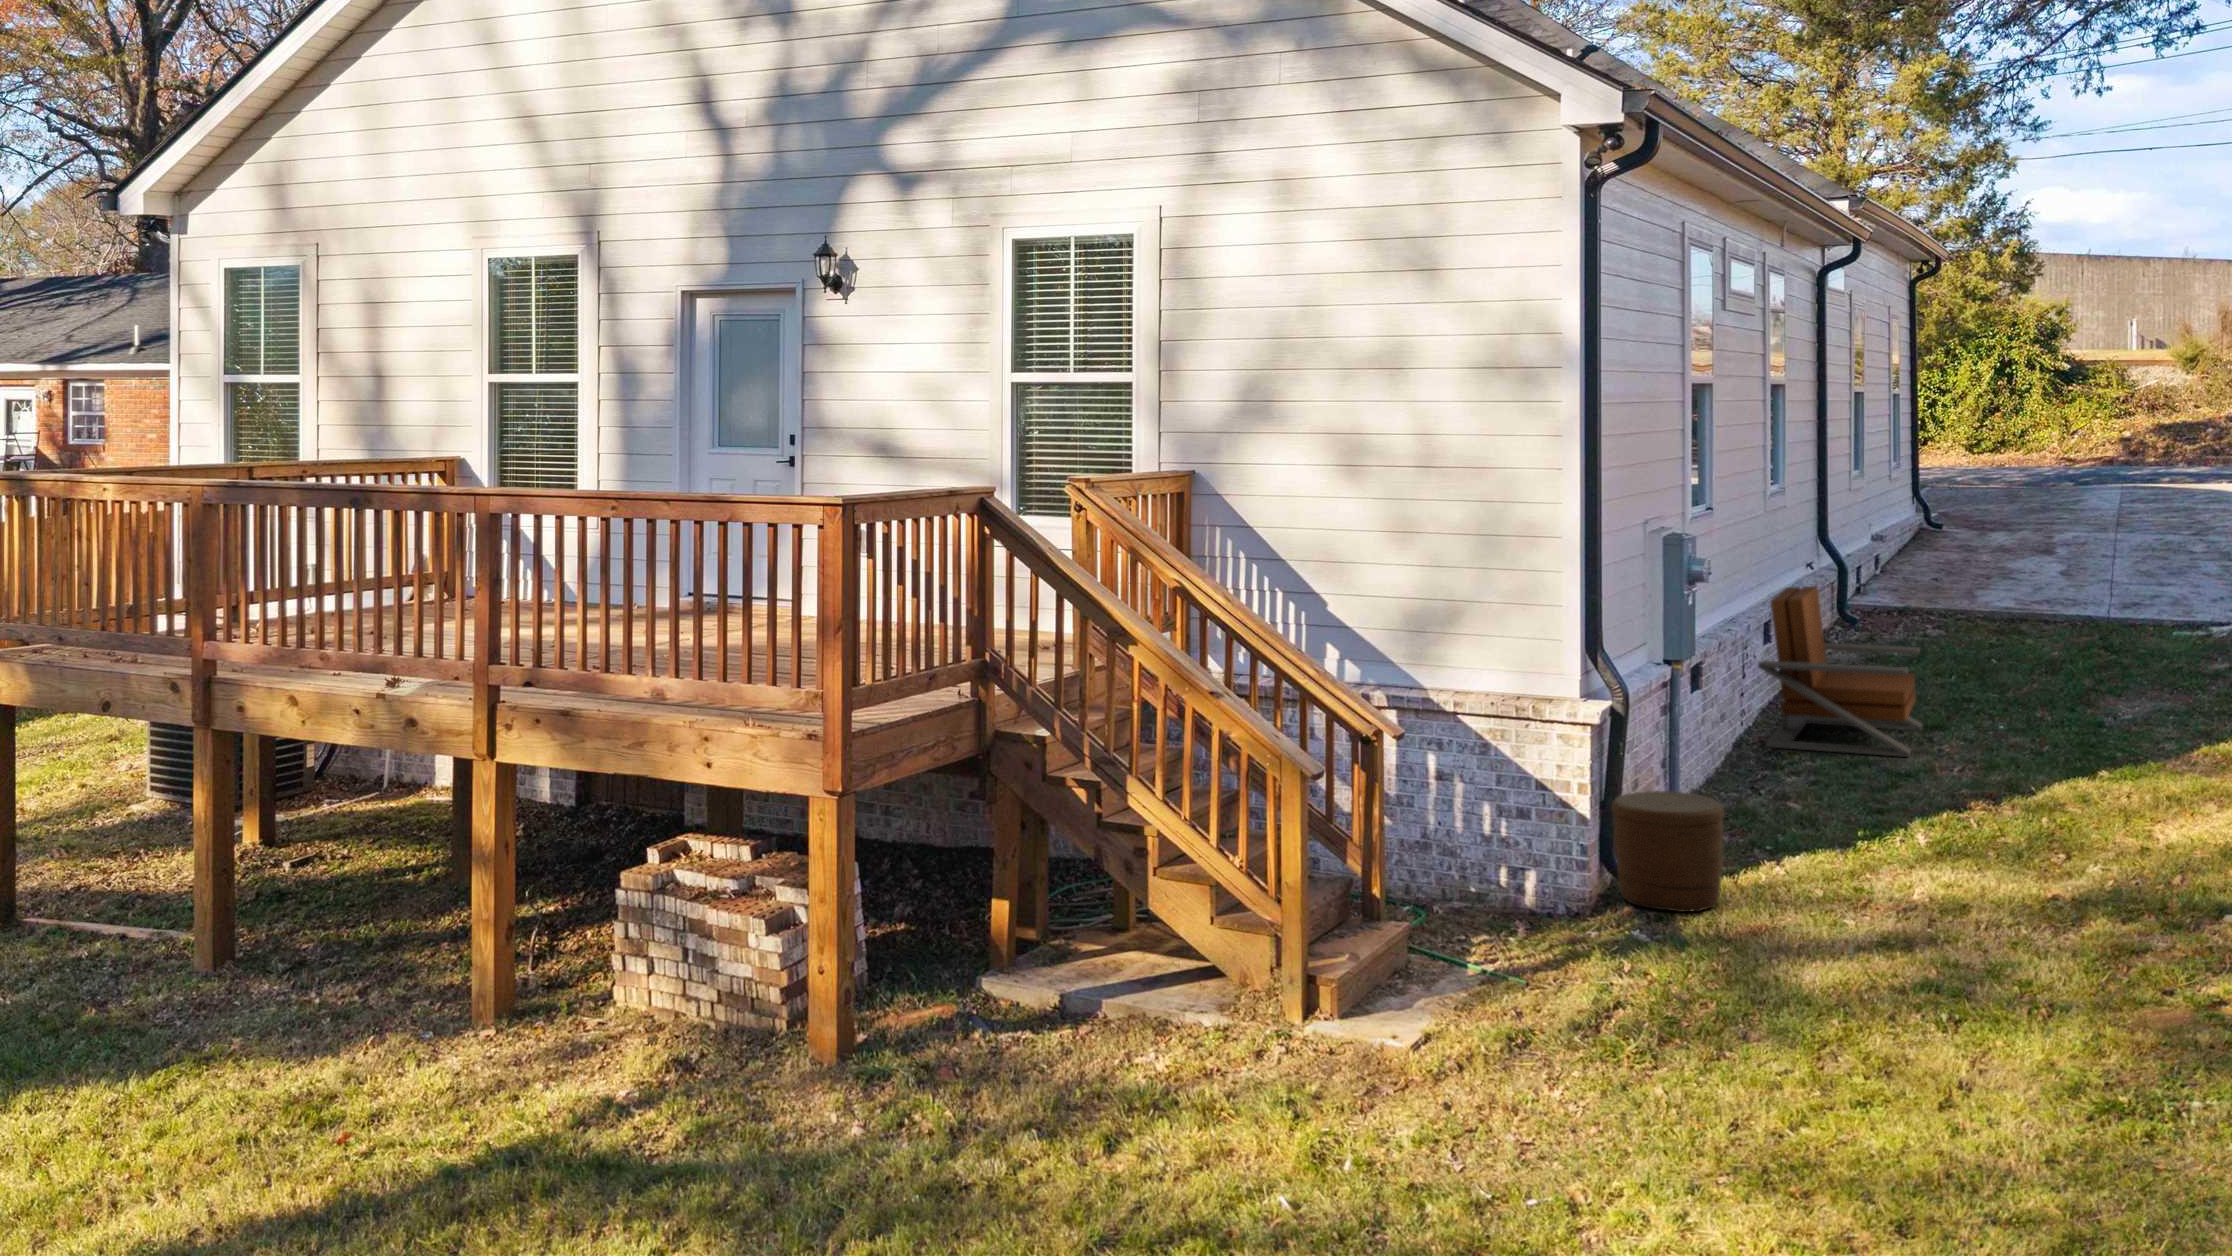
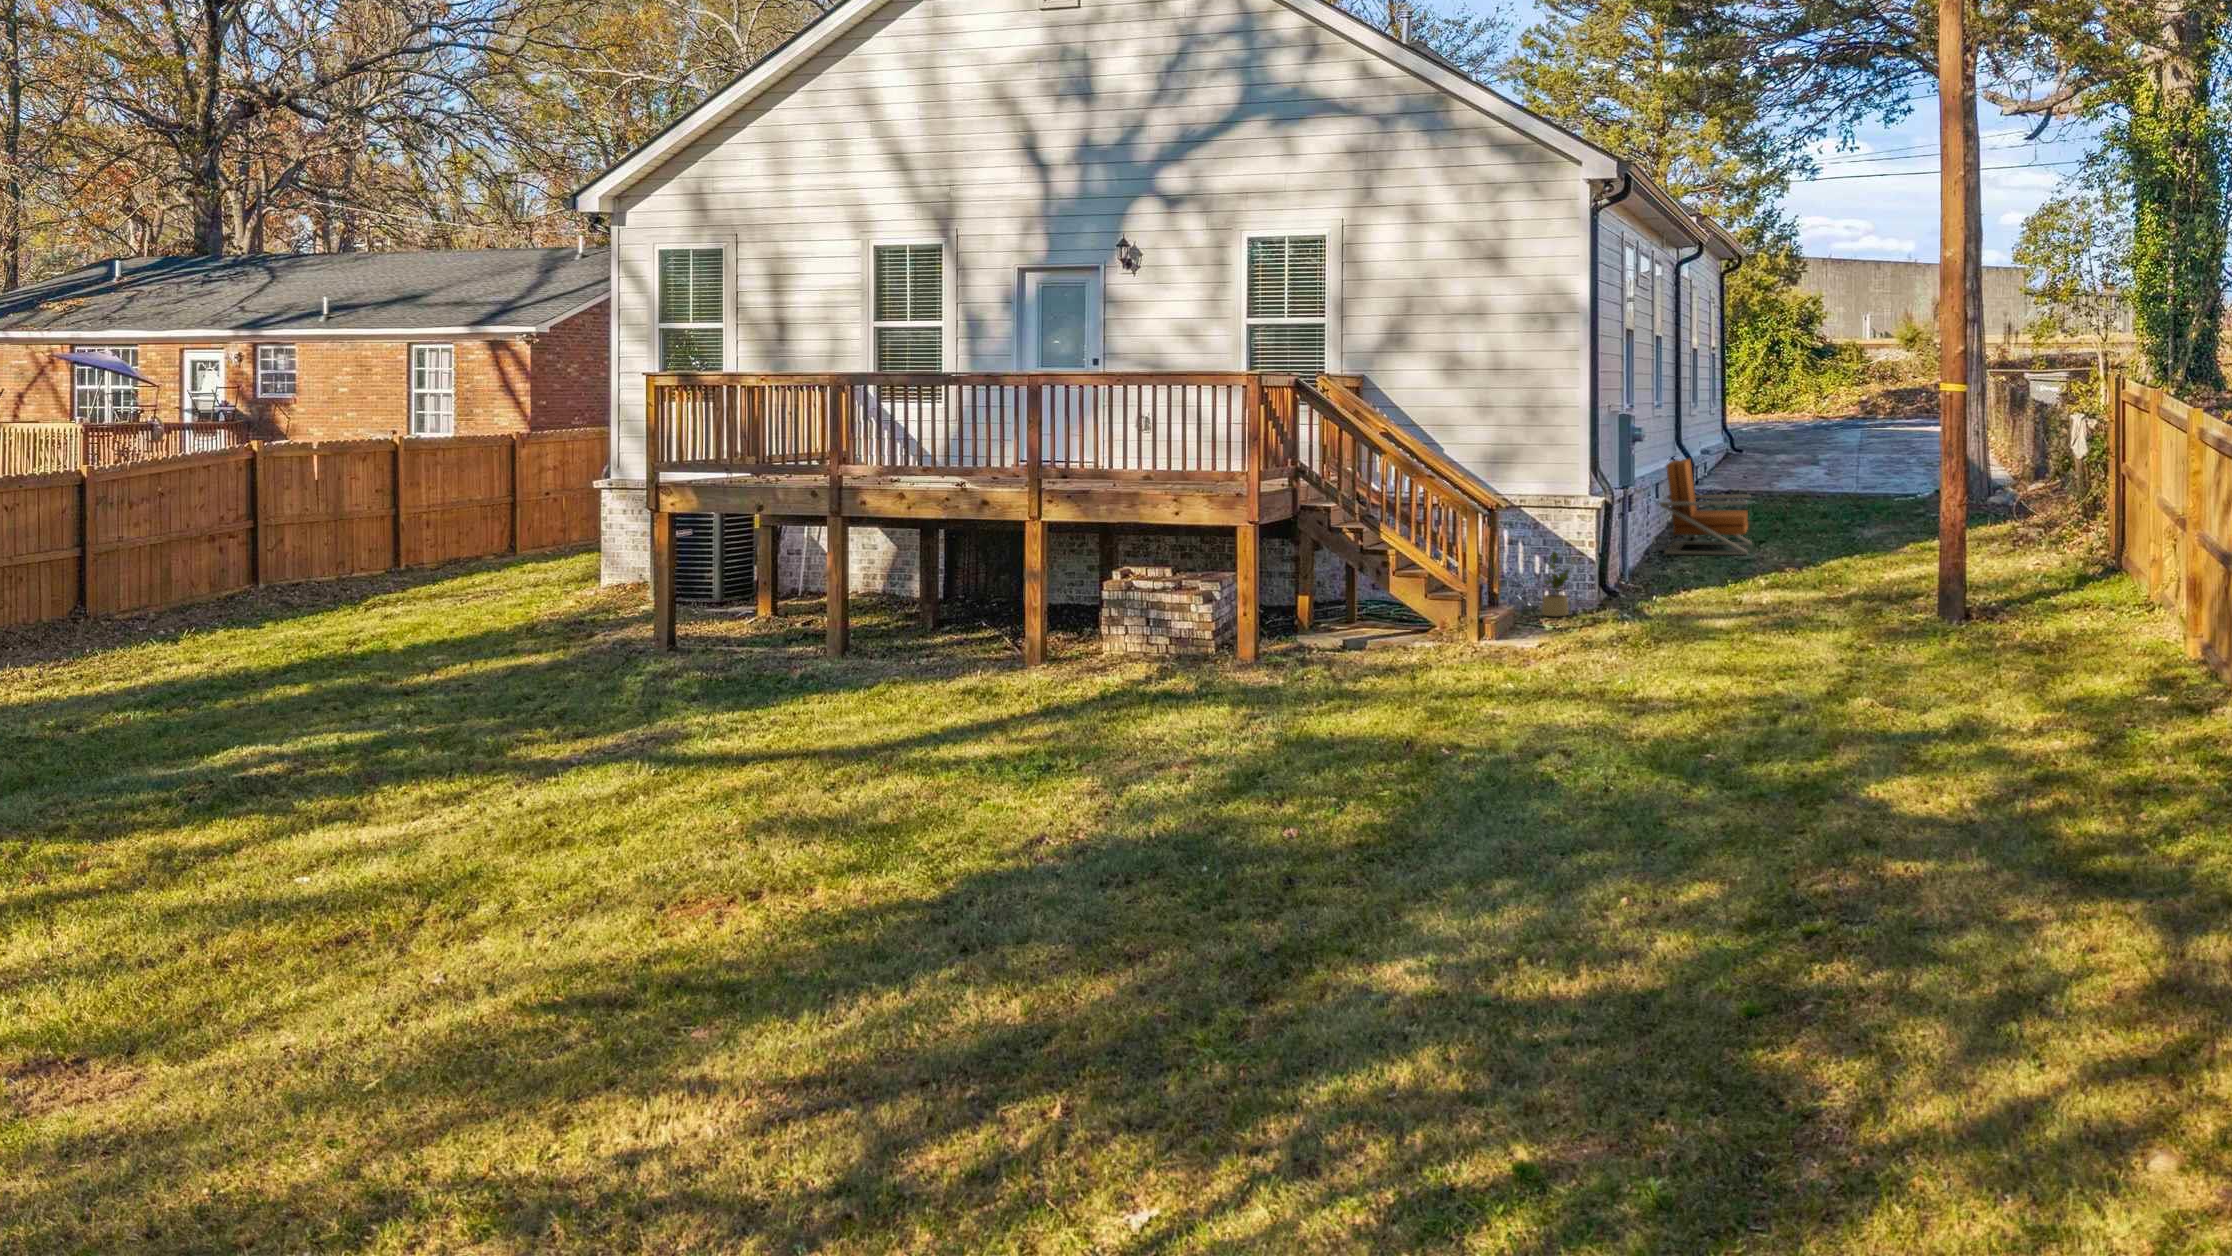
woven basket: present [1612,791,1724,912] -> none [1605,549,1665,610]
potted plant: none [1487,800,1543,921] -> present [1542,551,1570,617]

